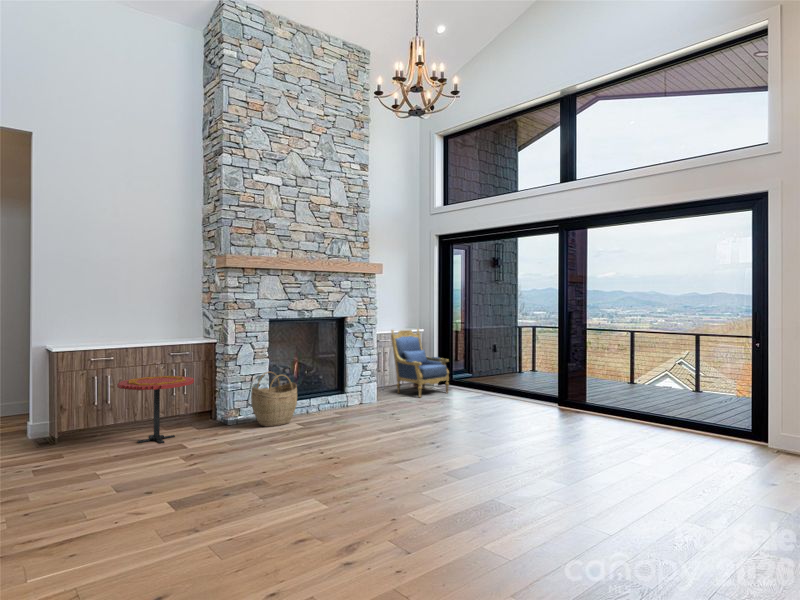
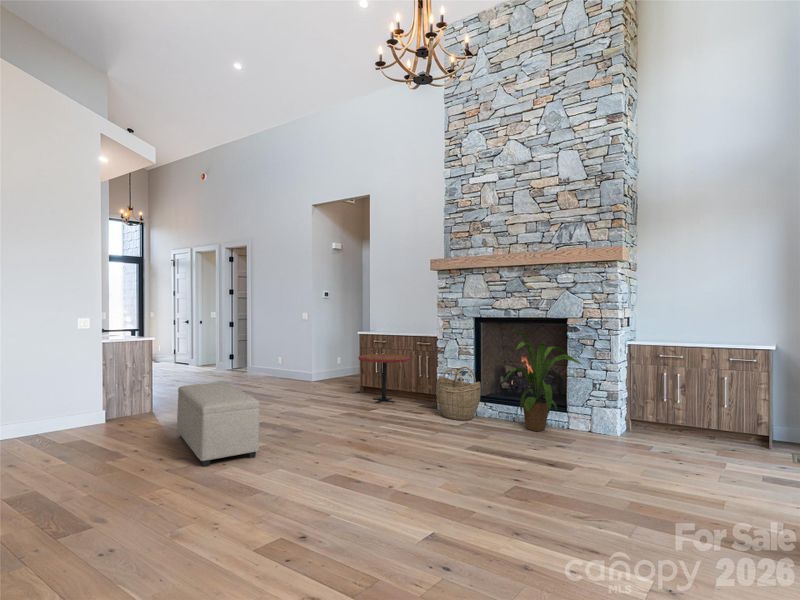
house plant: none [313,329,366,412] -> present [503,330,582,432]
armchair: present [391,329,449,398] -> none [687,336,781,474]
ottoman: none [185,431,357,547] -> present [177,382,260,467]

